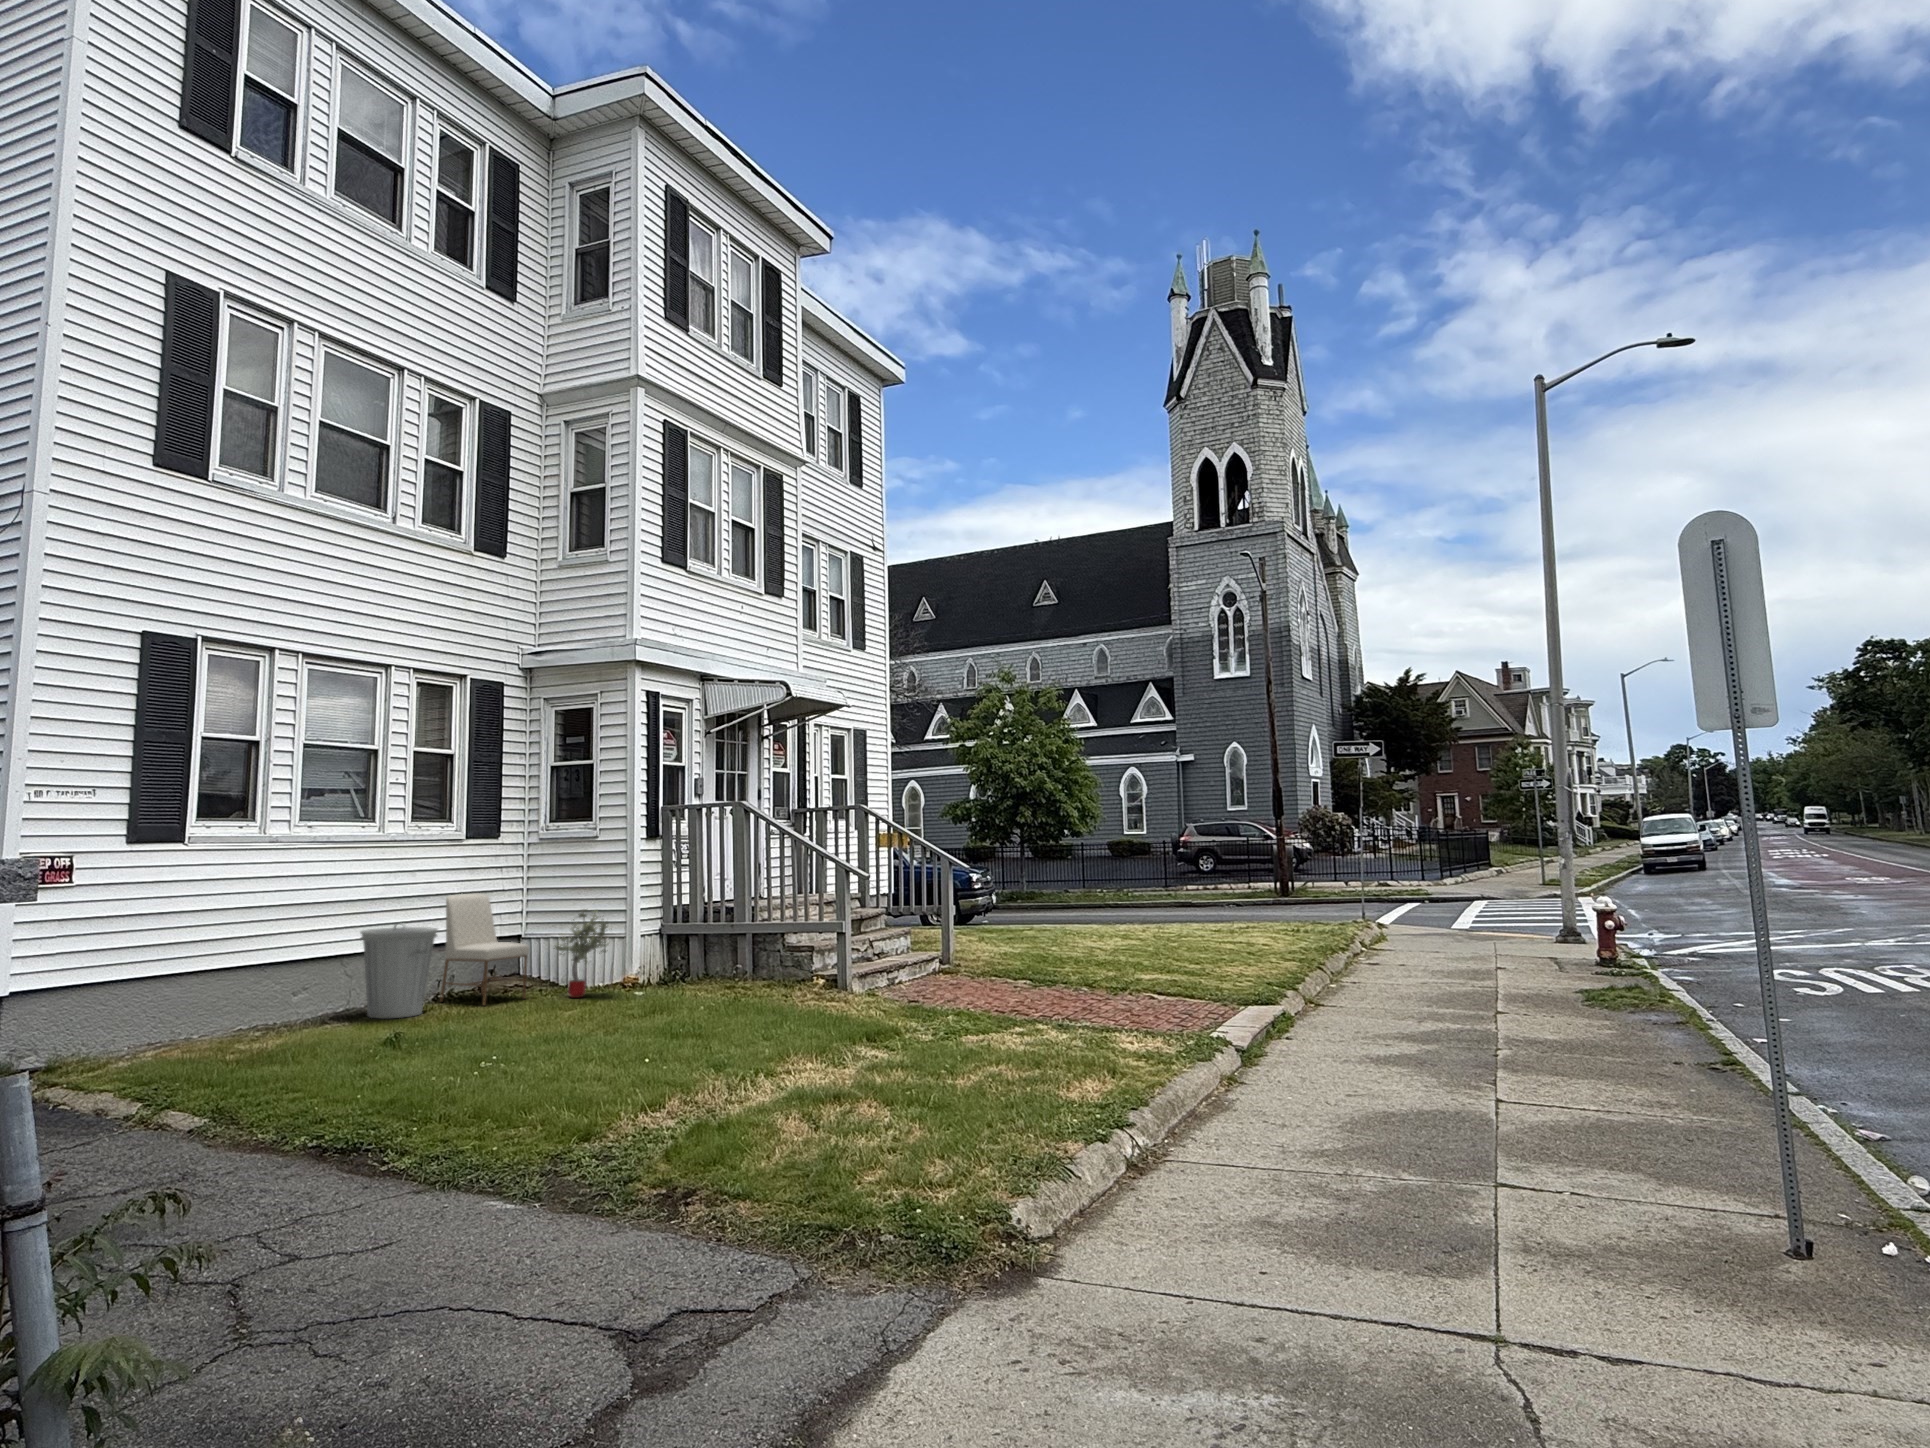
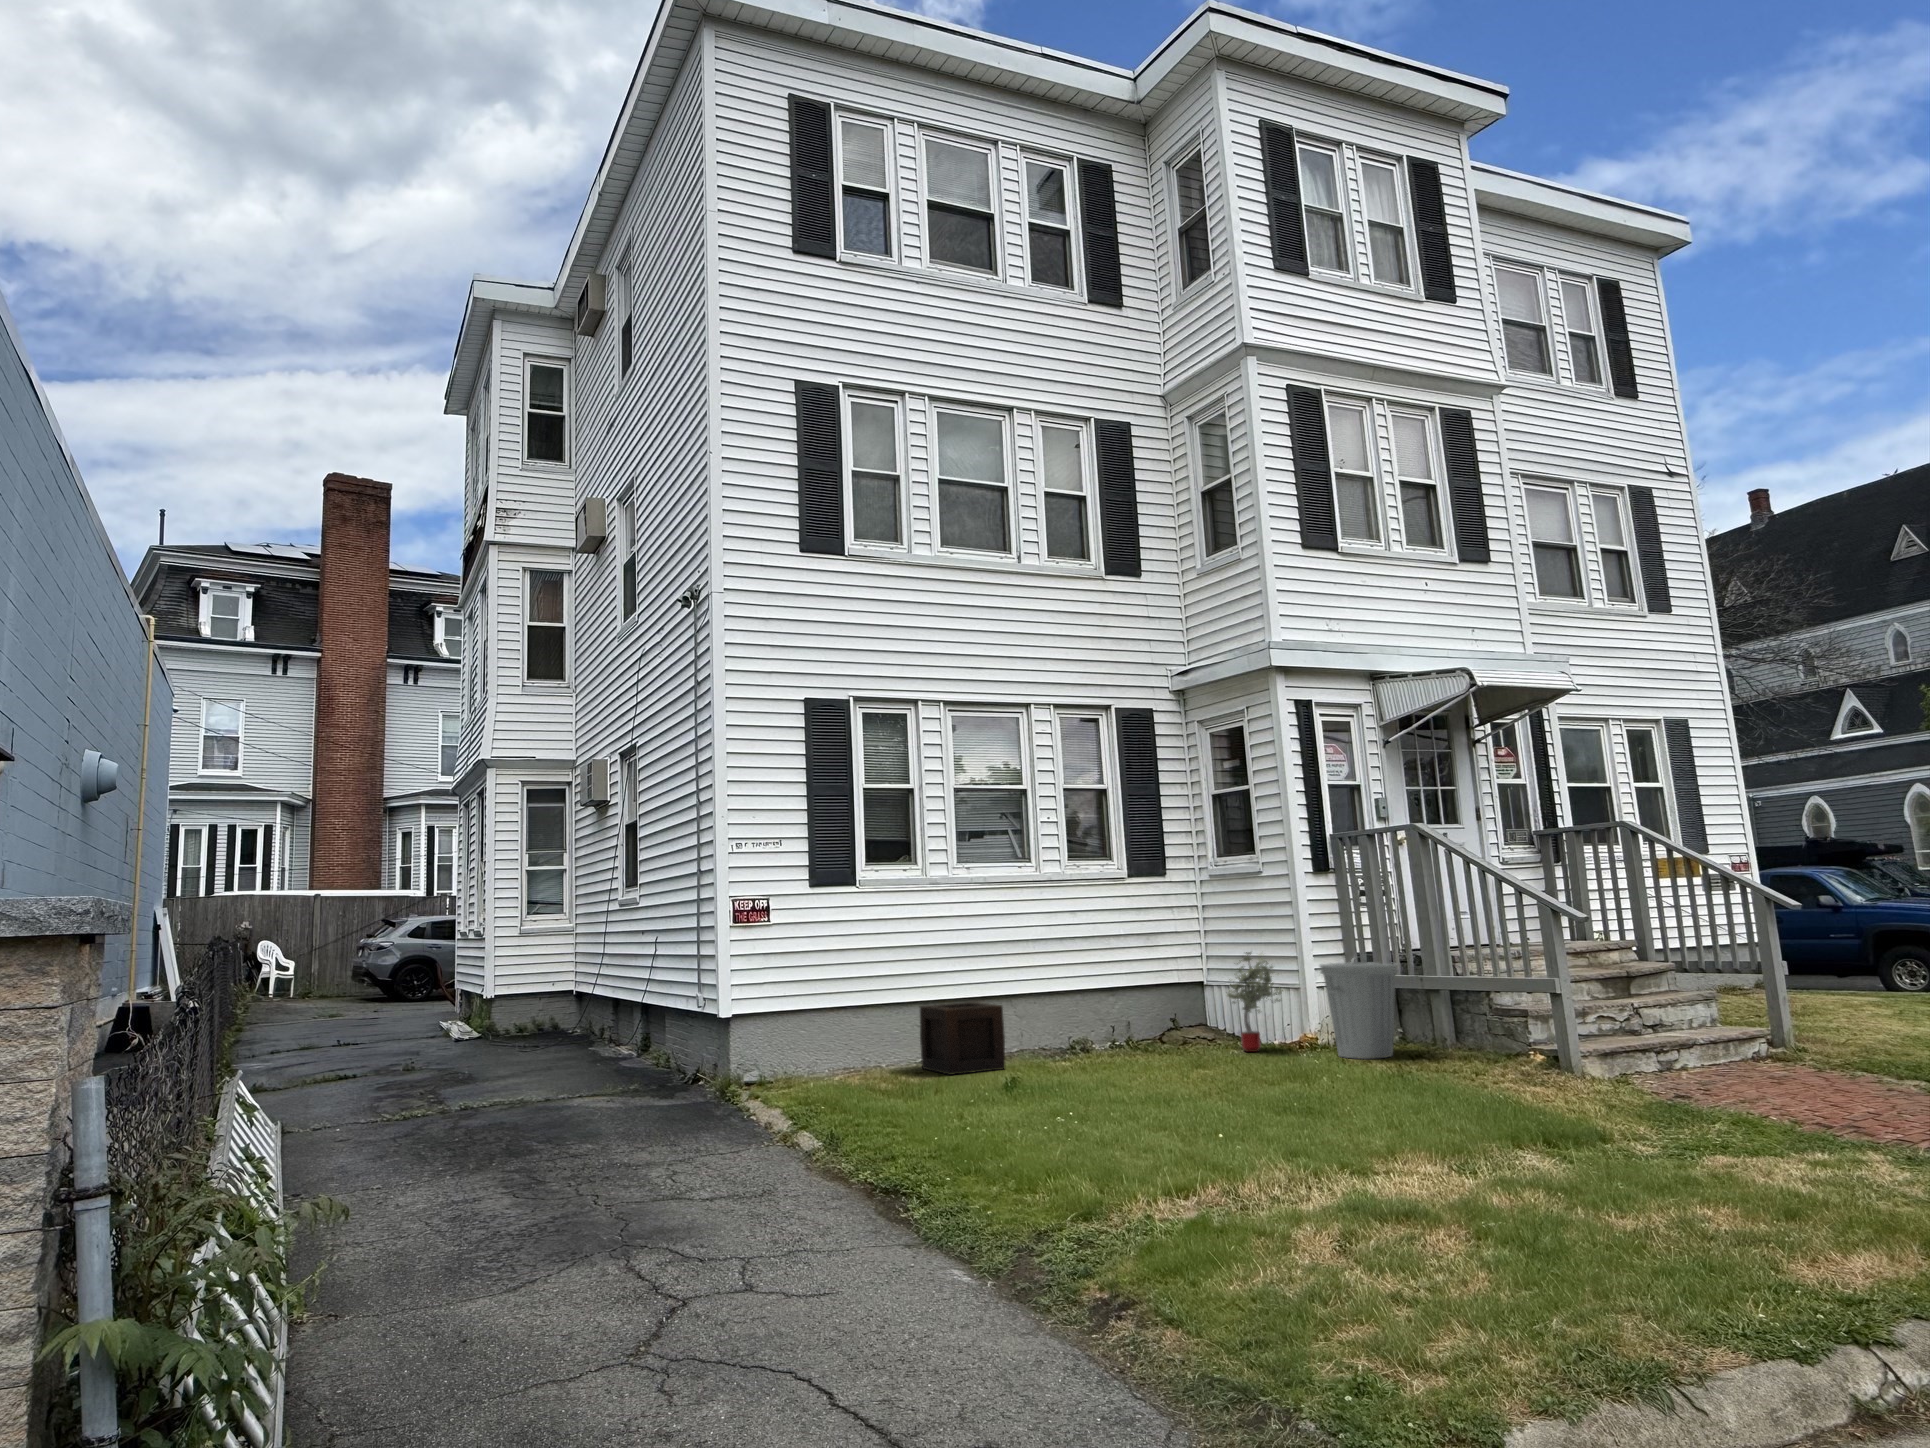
chair: present [440,894,529,1006] -> none [1110,936,1199,1055]
trash can: present [360,924,438,1018] -> present [1320,958,1398,1059]
wooden crate: none [241,961,348,1038] -> present [920,1002,1005,1075]

